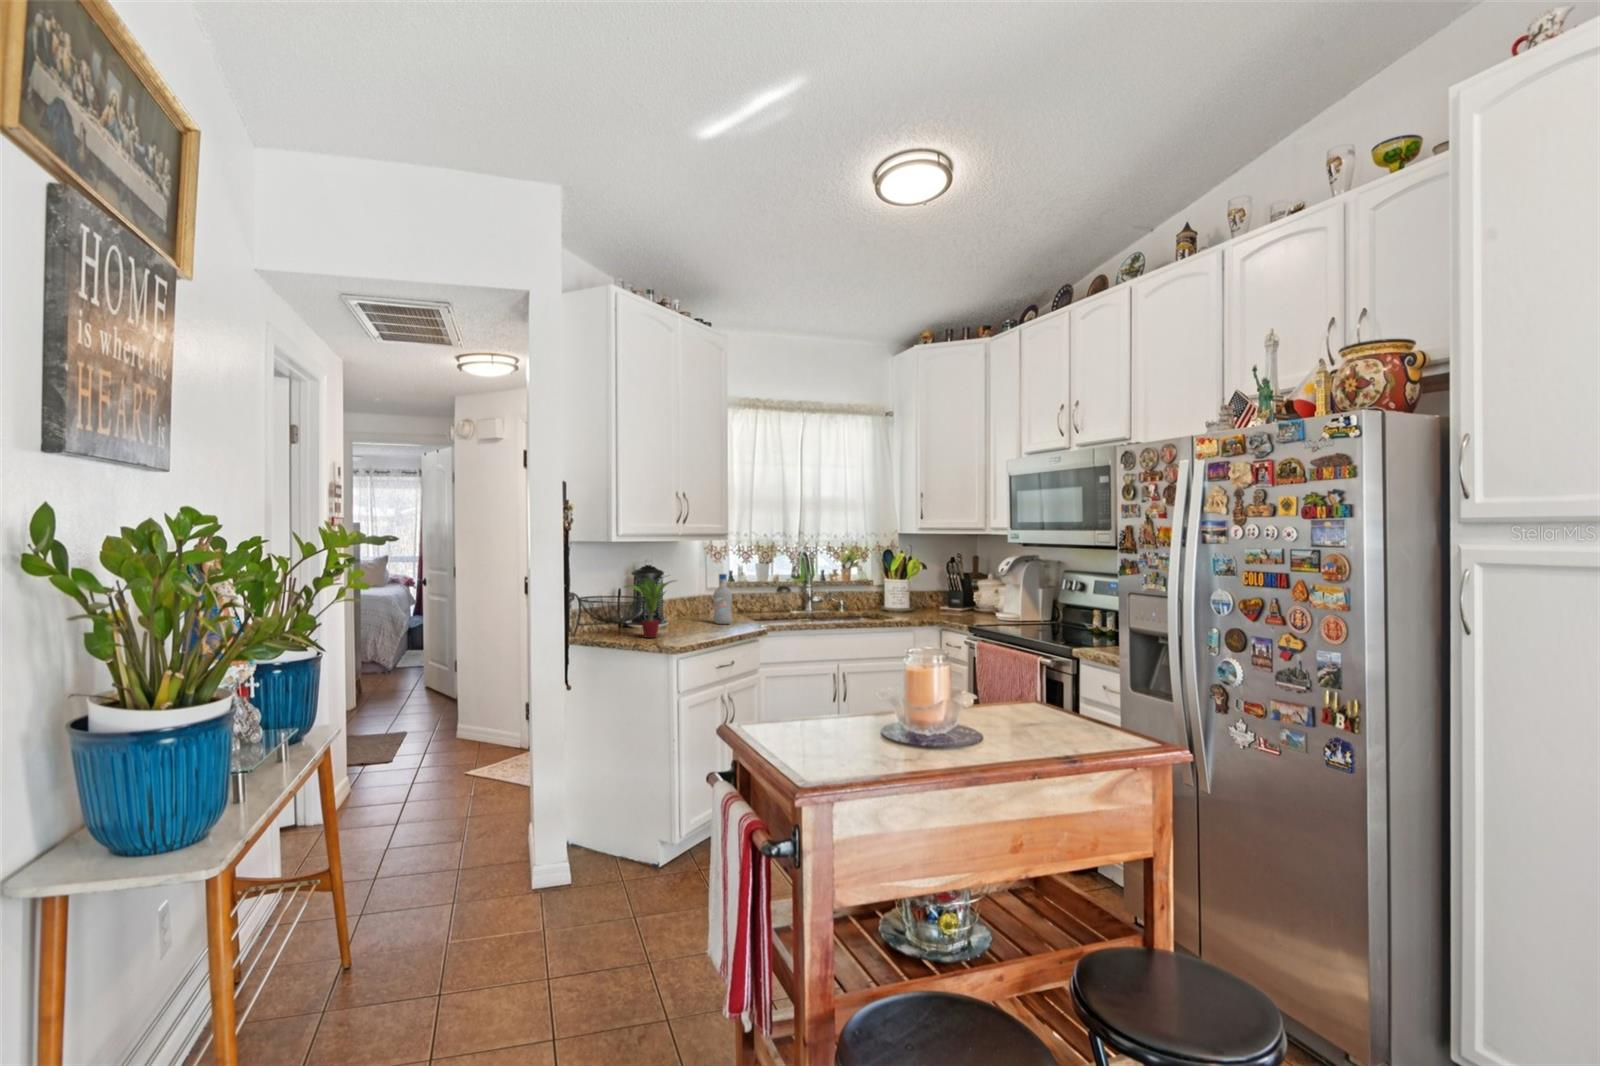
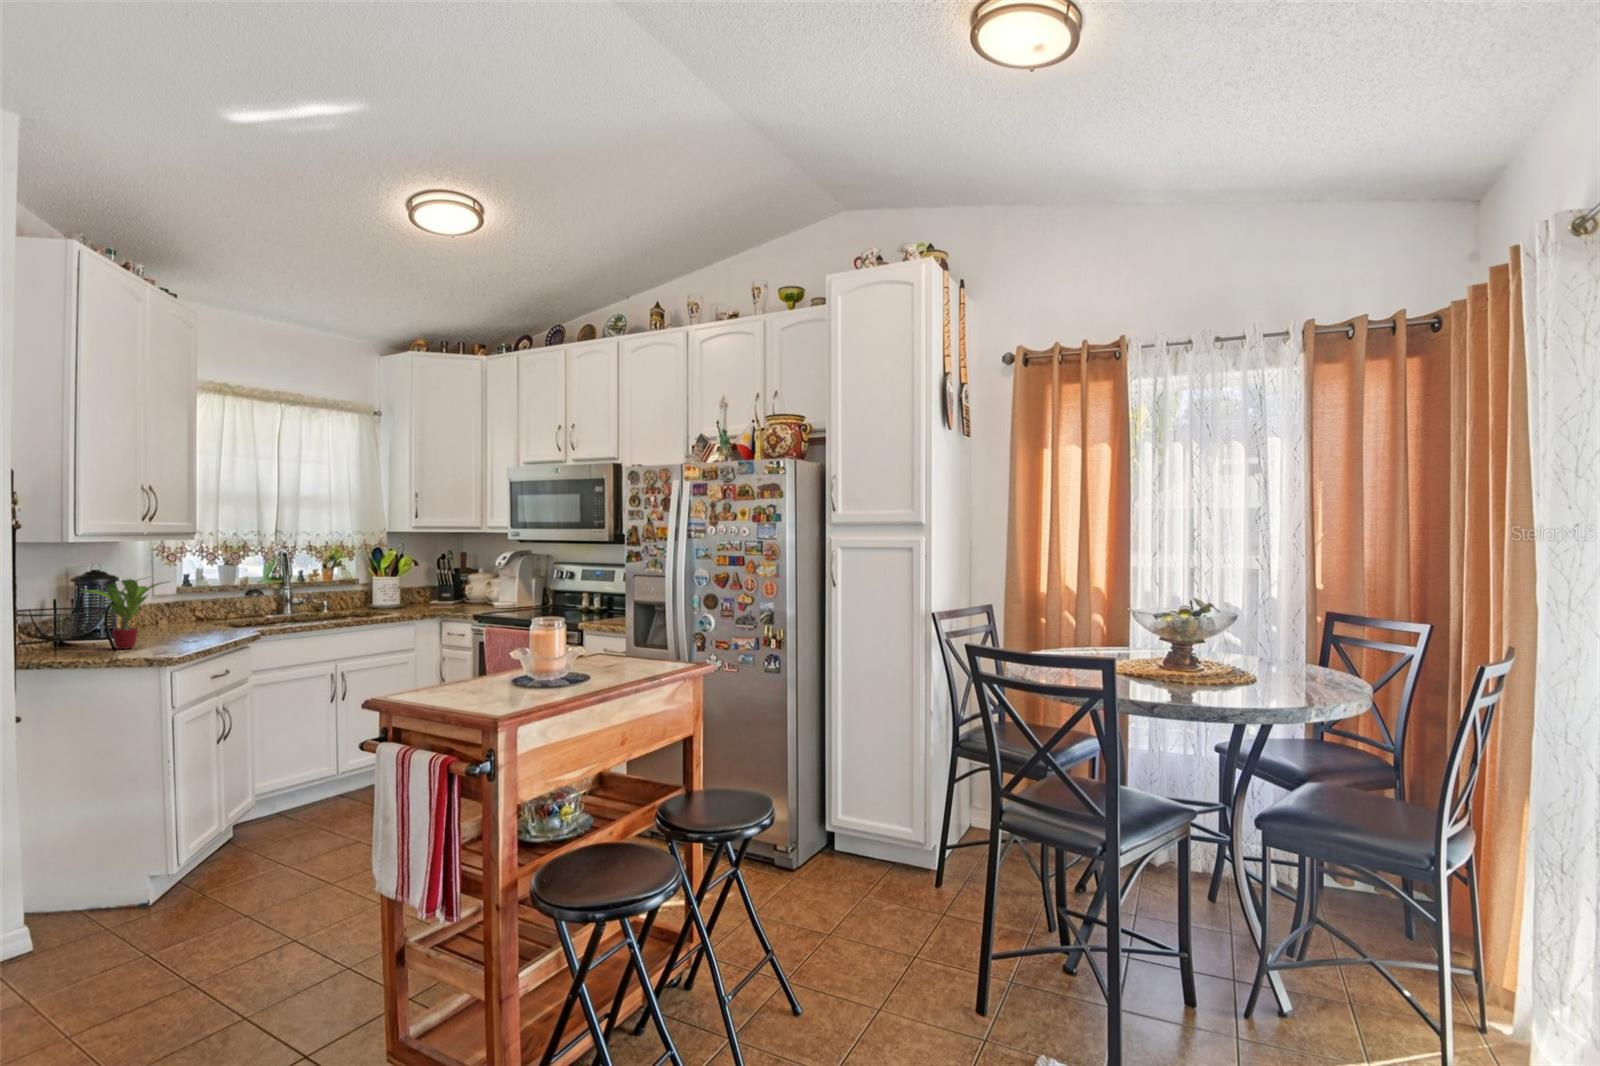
bottle: present [713,574,732,624] -> none [185,575,213,632]

